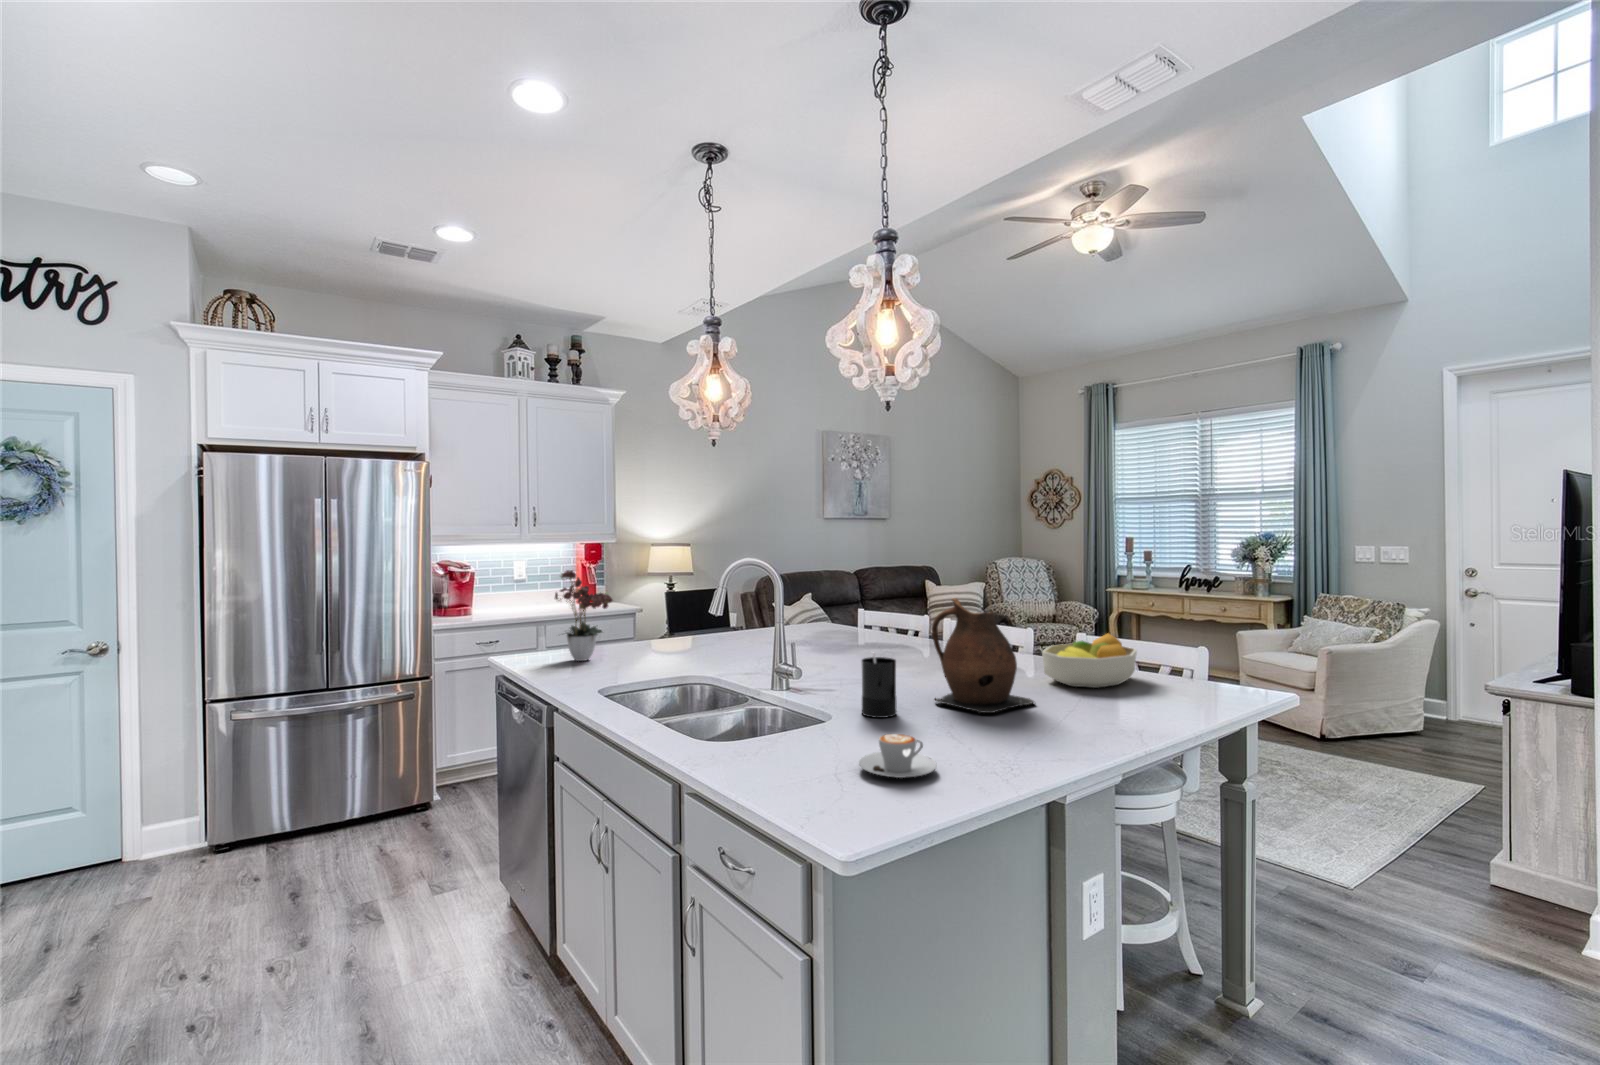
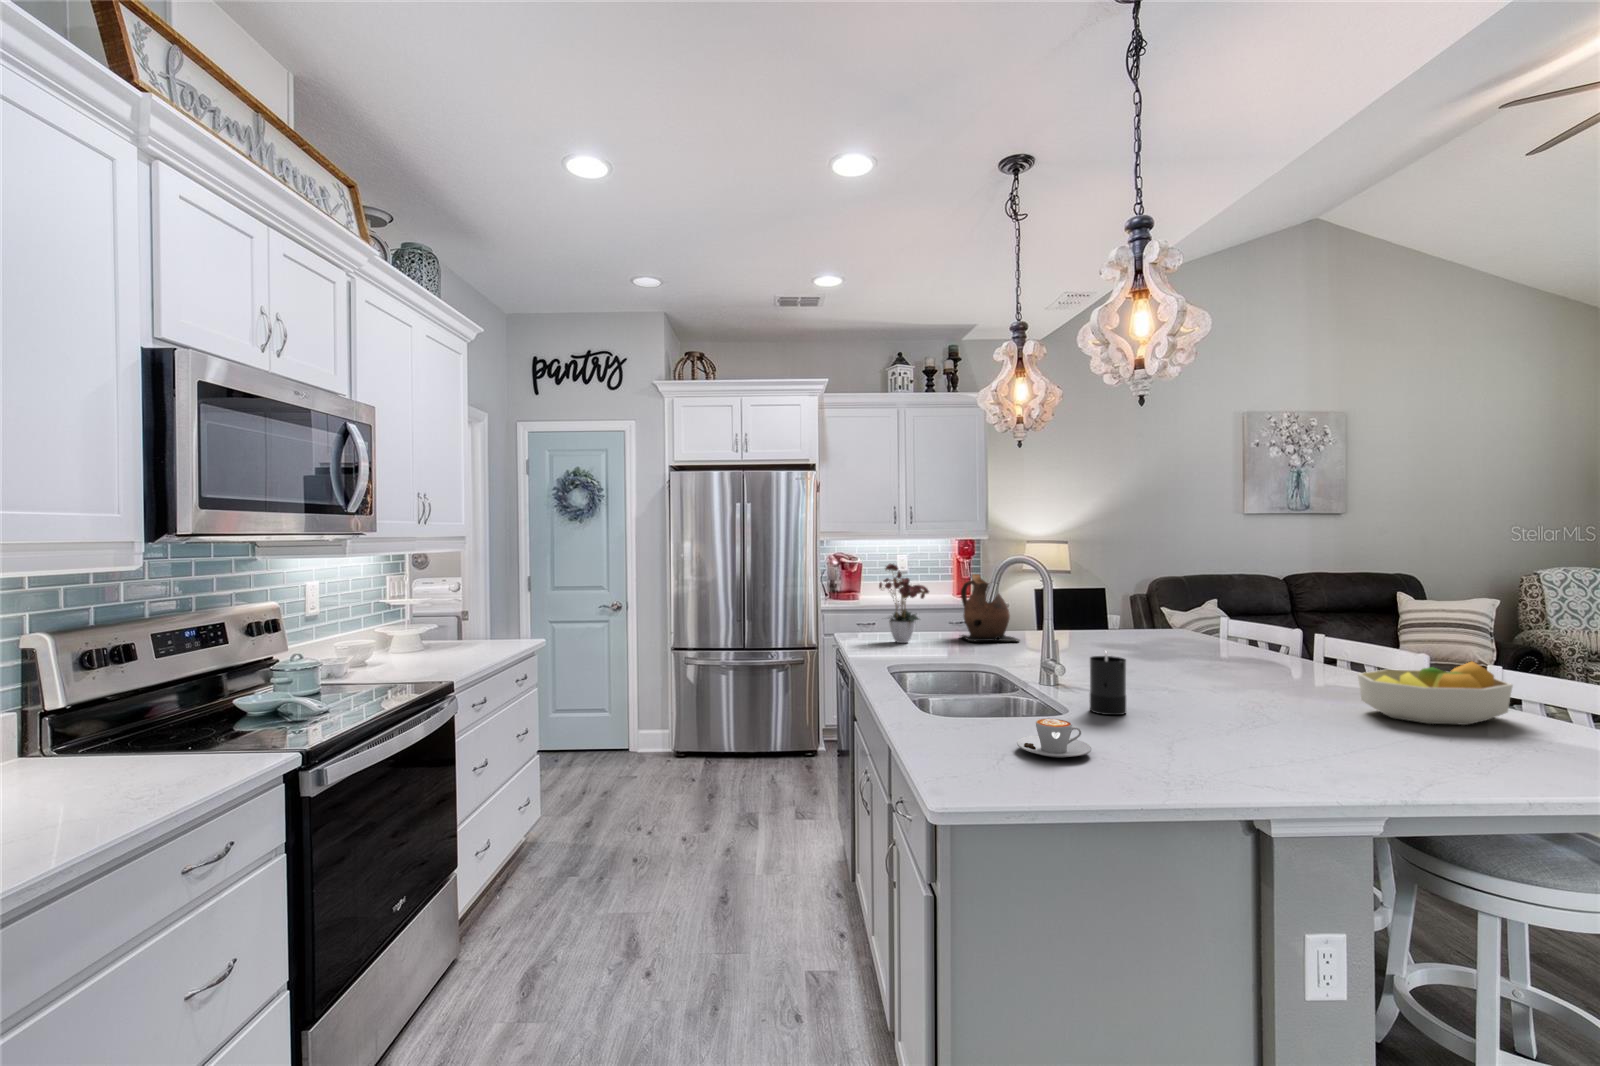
ceramic pitcher: present [932,598,1034,714] -> present [961,574,1019,642]

